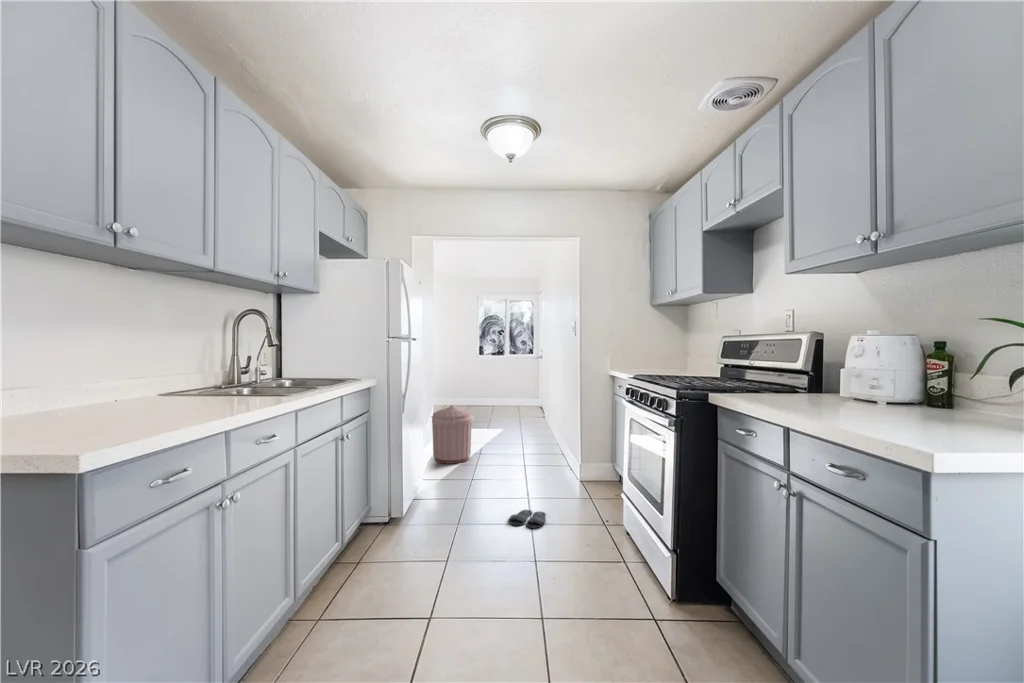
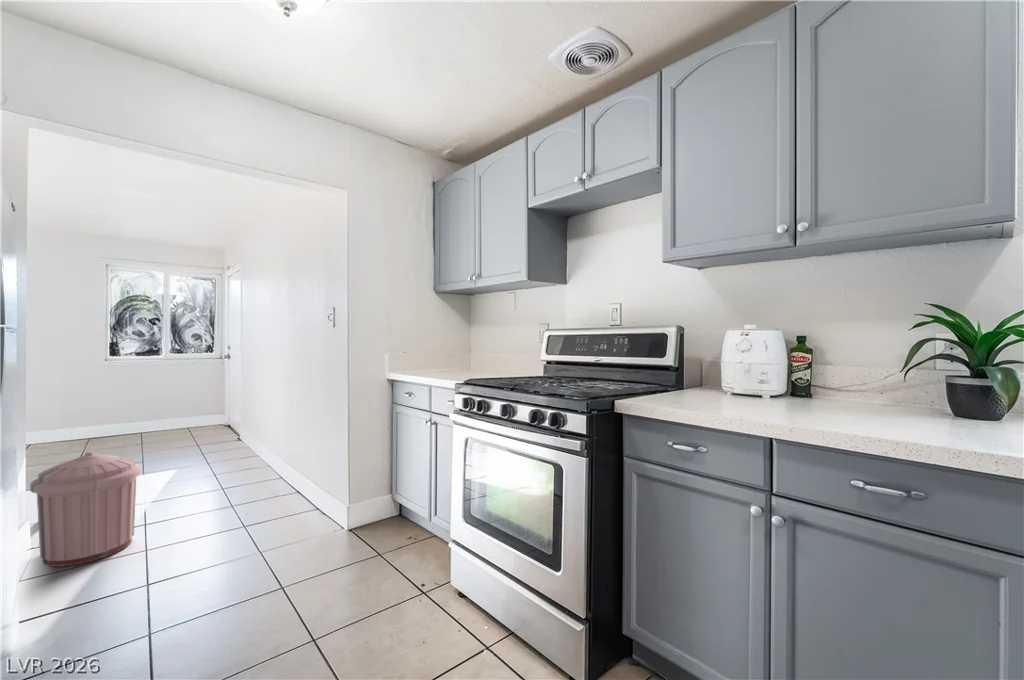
slippers: present [509,510,546,529] -> none [274,604,340,653]

